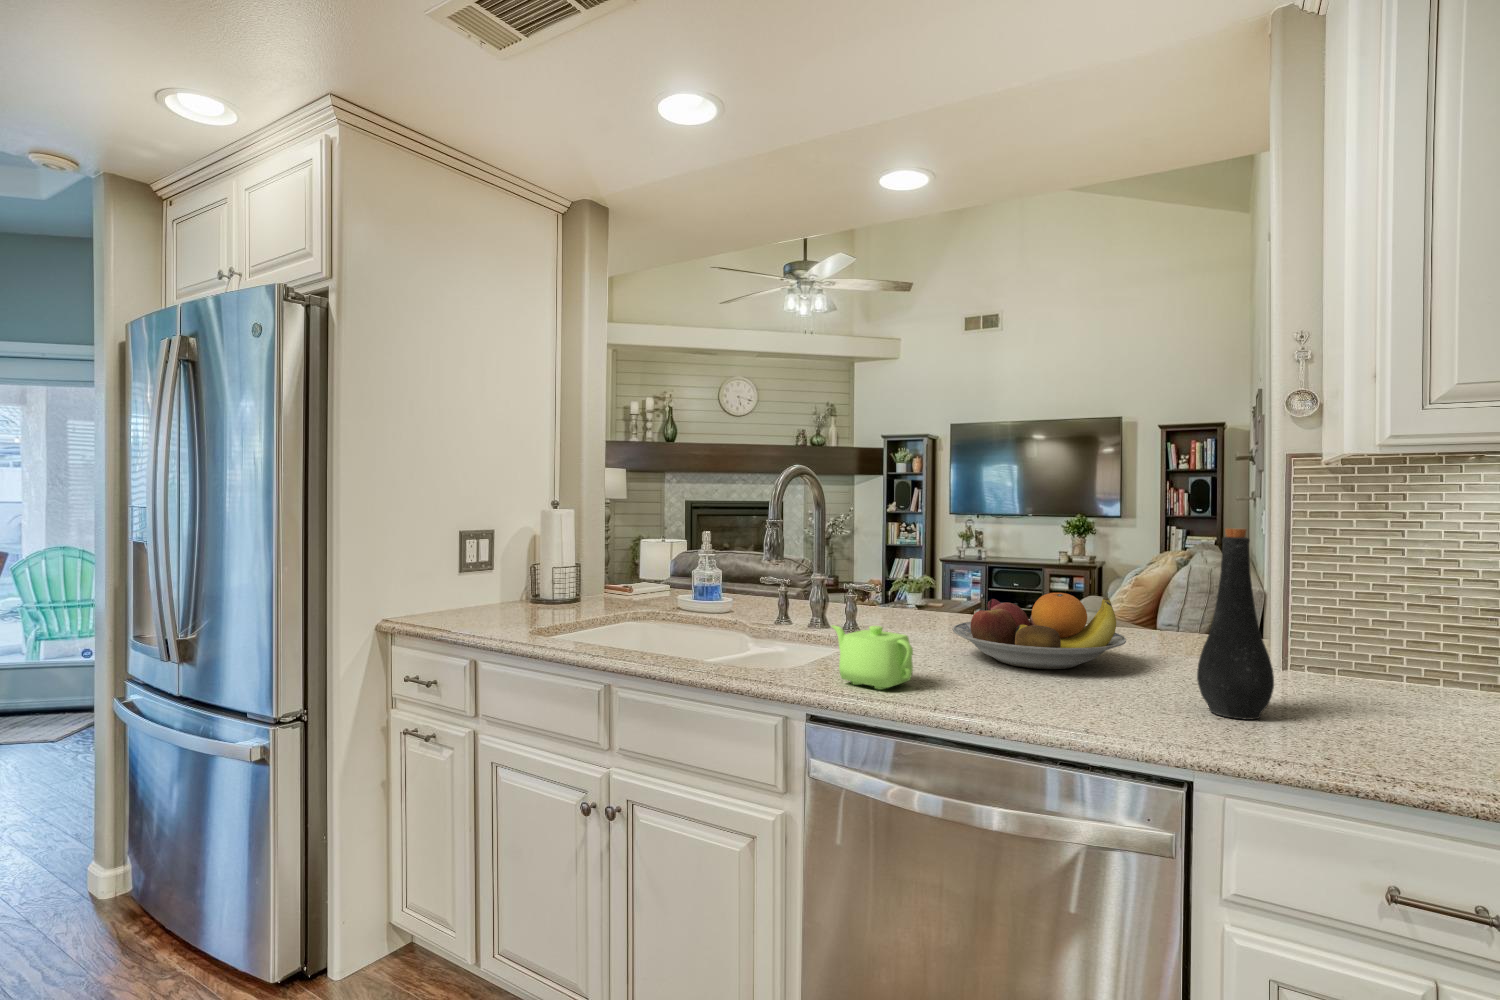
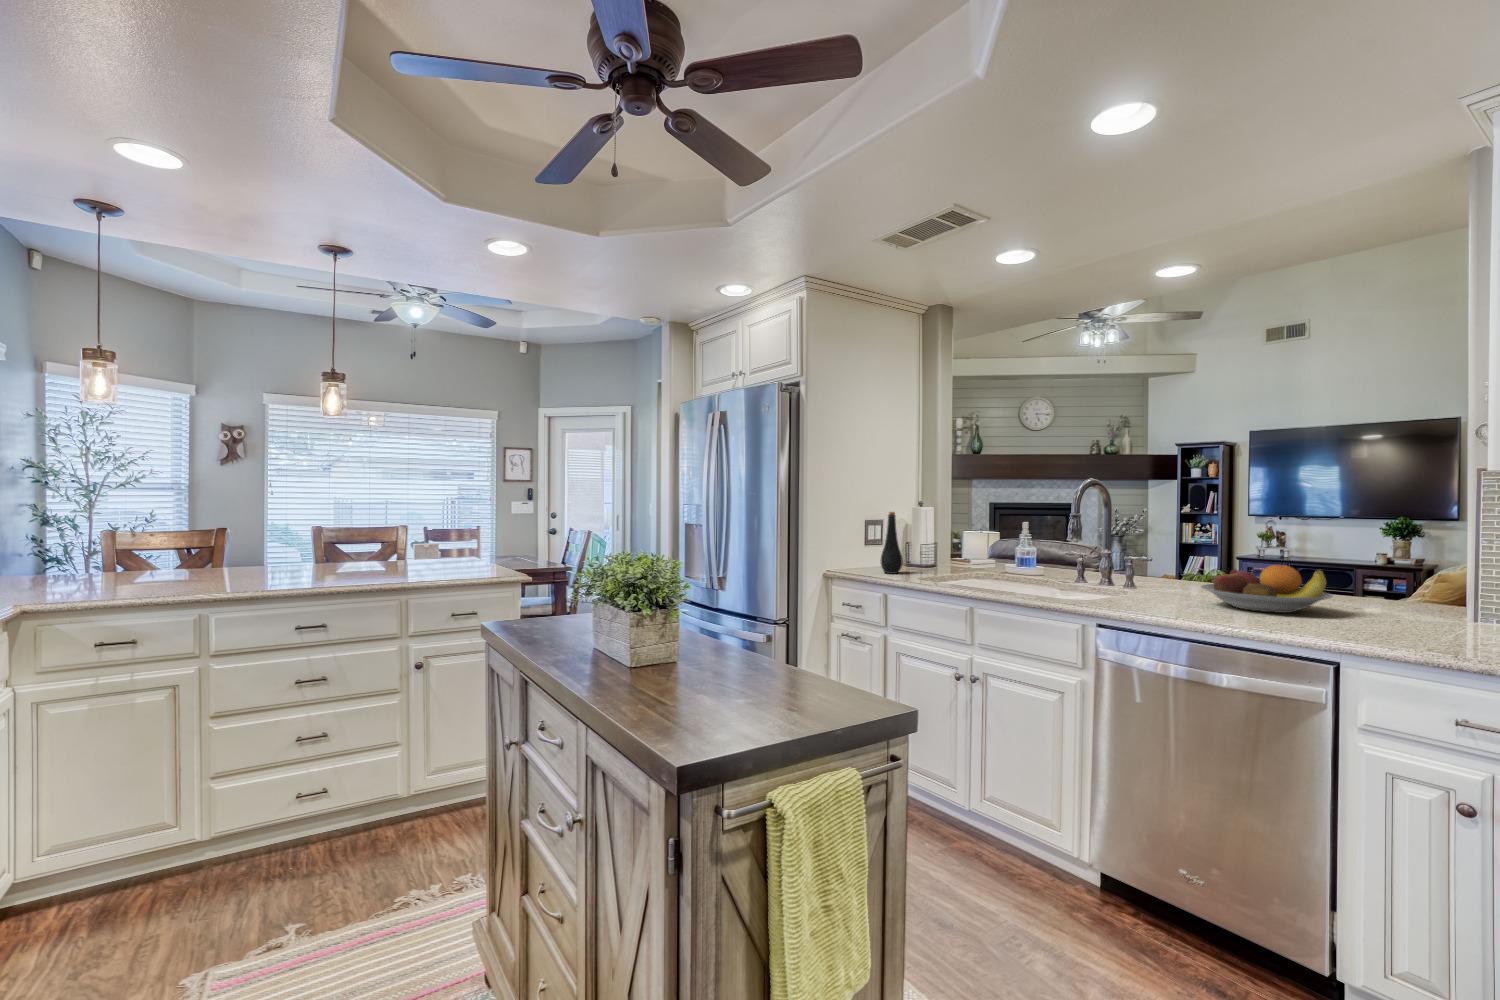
bottle: present [1197,528,1274,720] -> present [880,512,902,574]
teapot: present [832,625,913,690] -> none [1113,576,1166,612]

